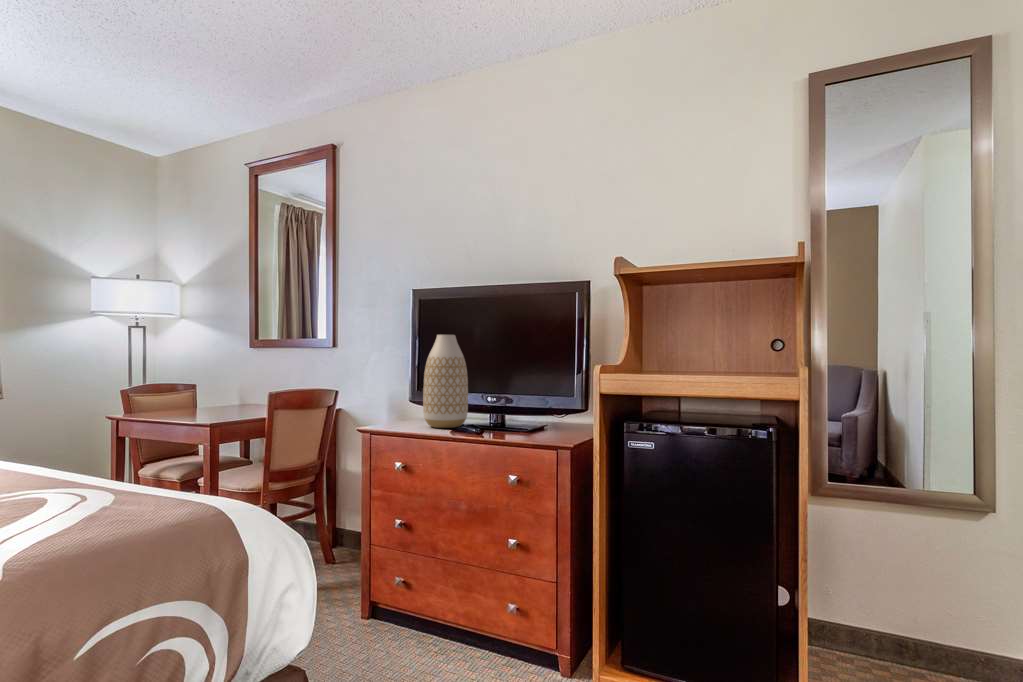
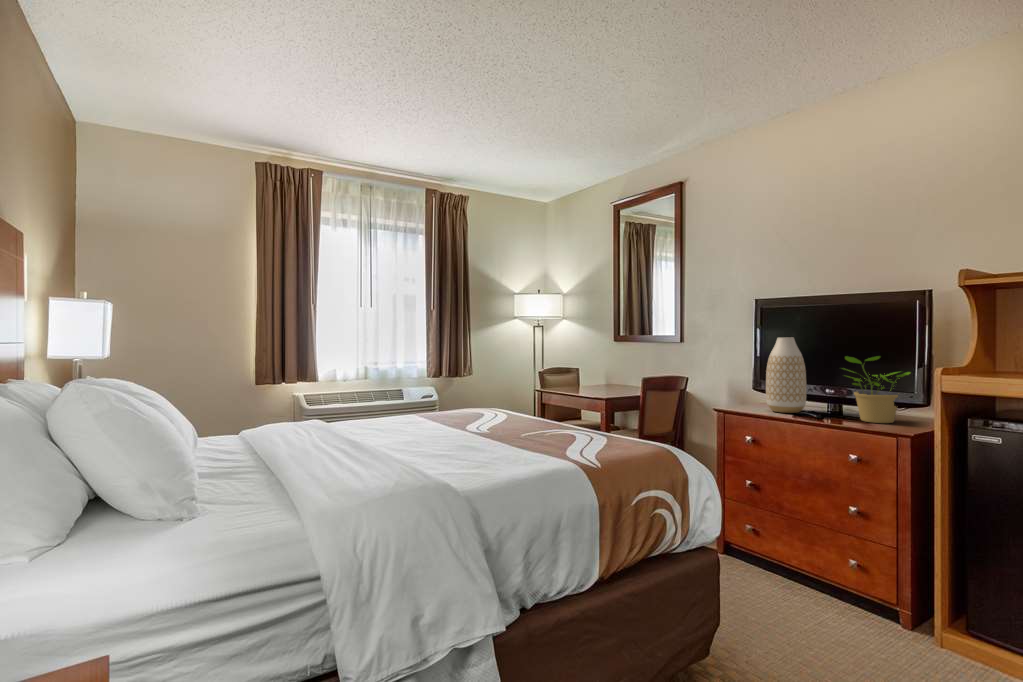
potted plant: none [501,354,571,433] -> present [845,356,910,423]

